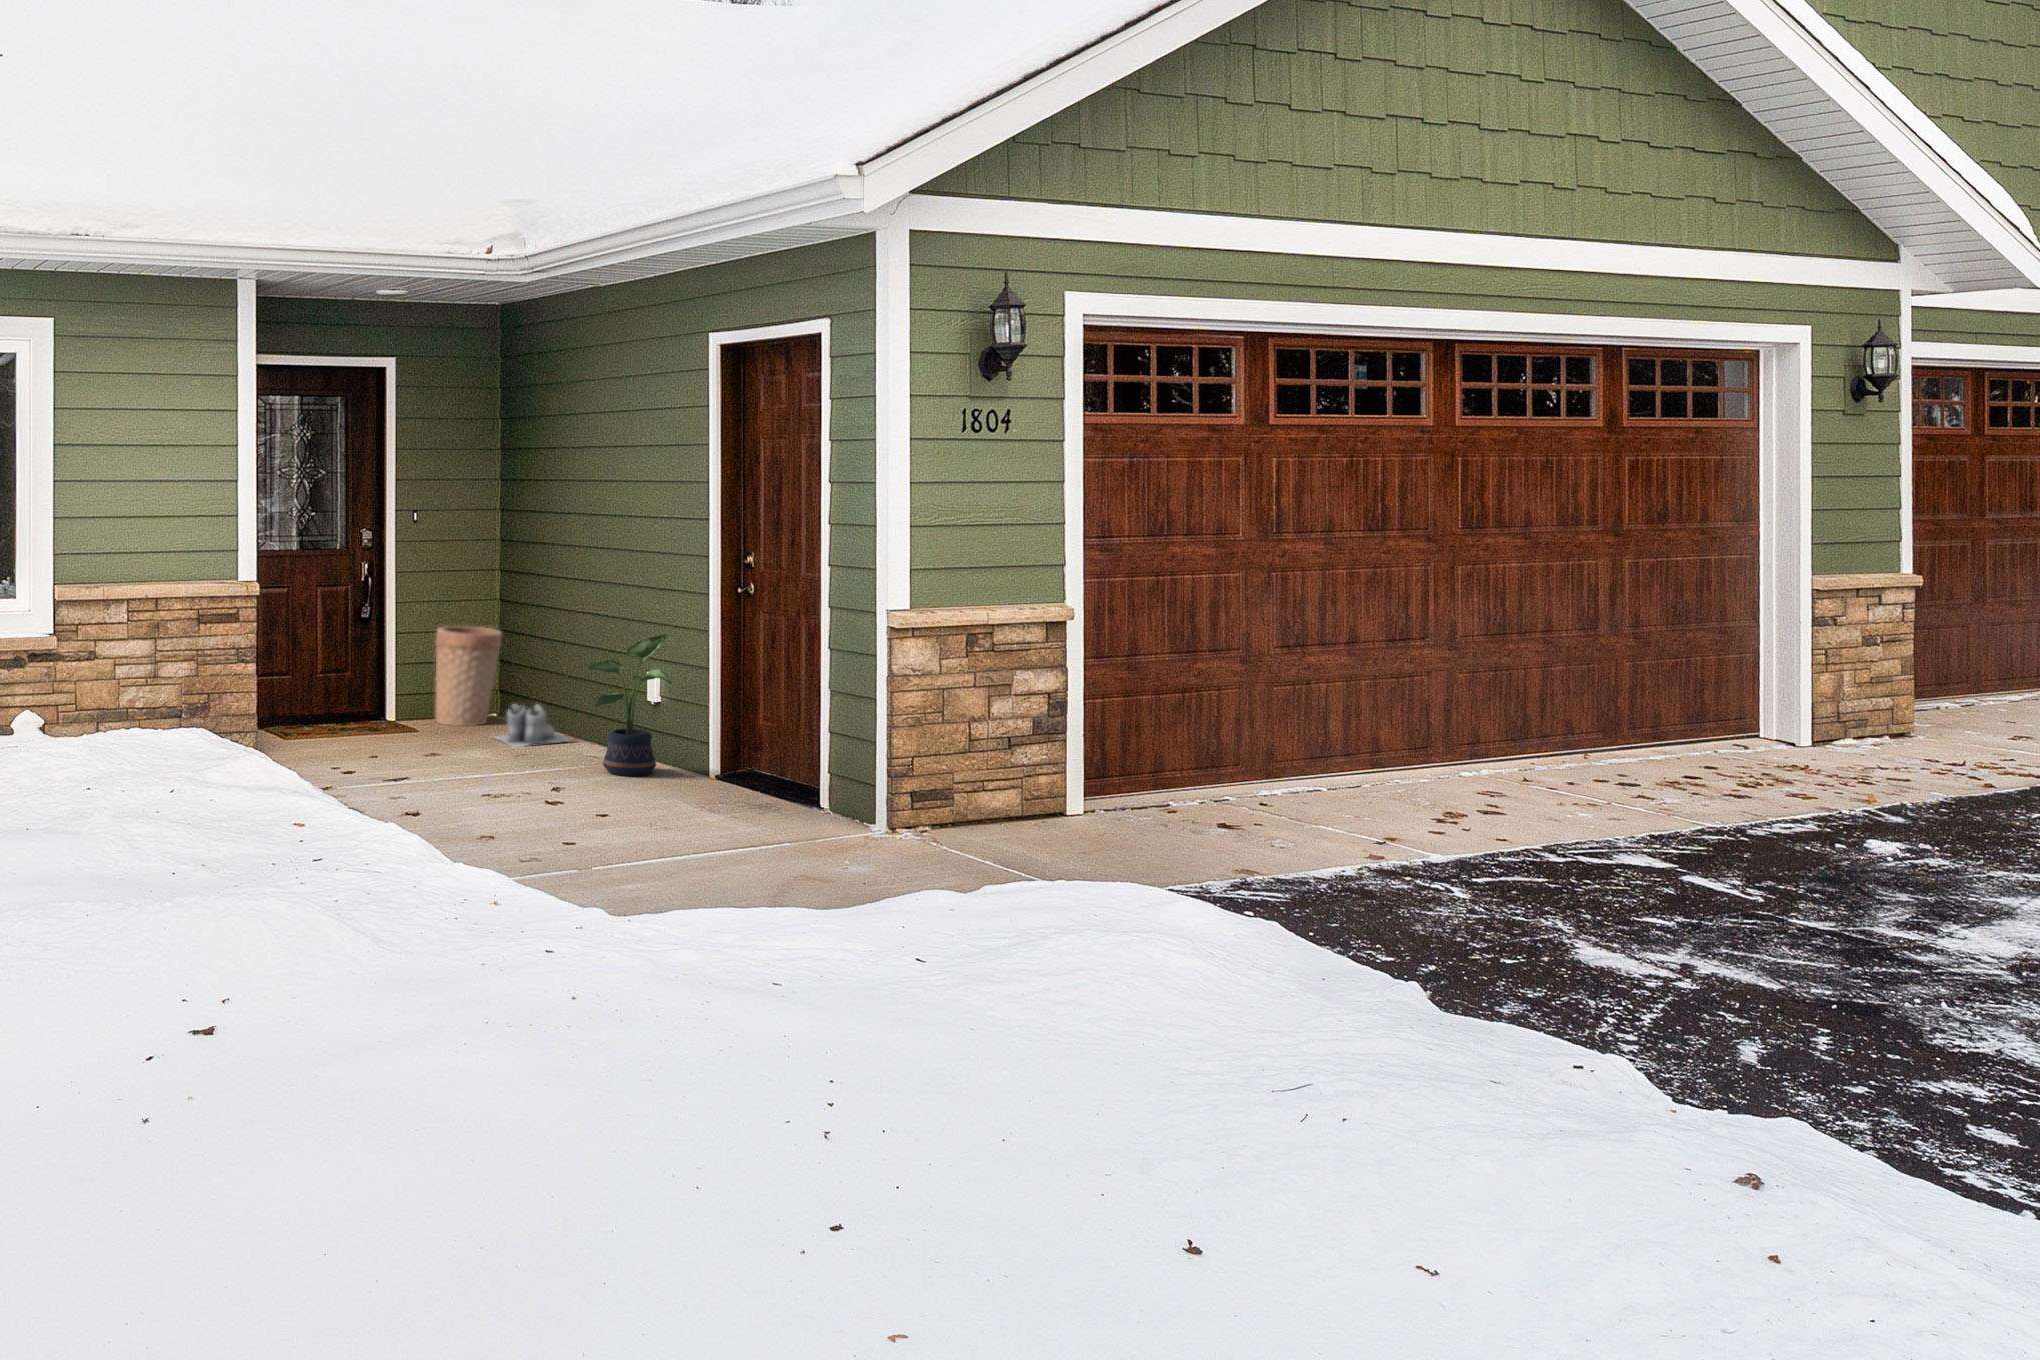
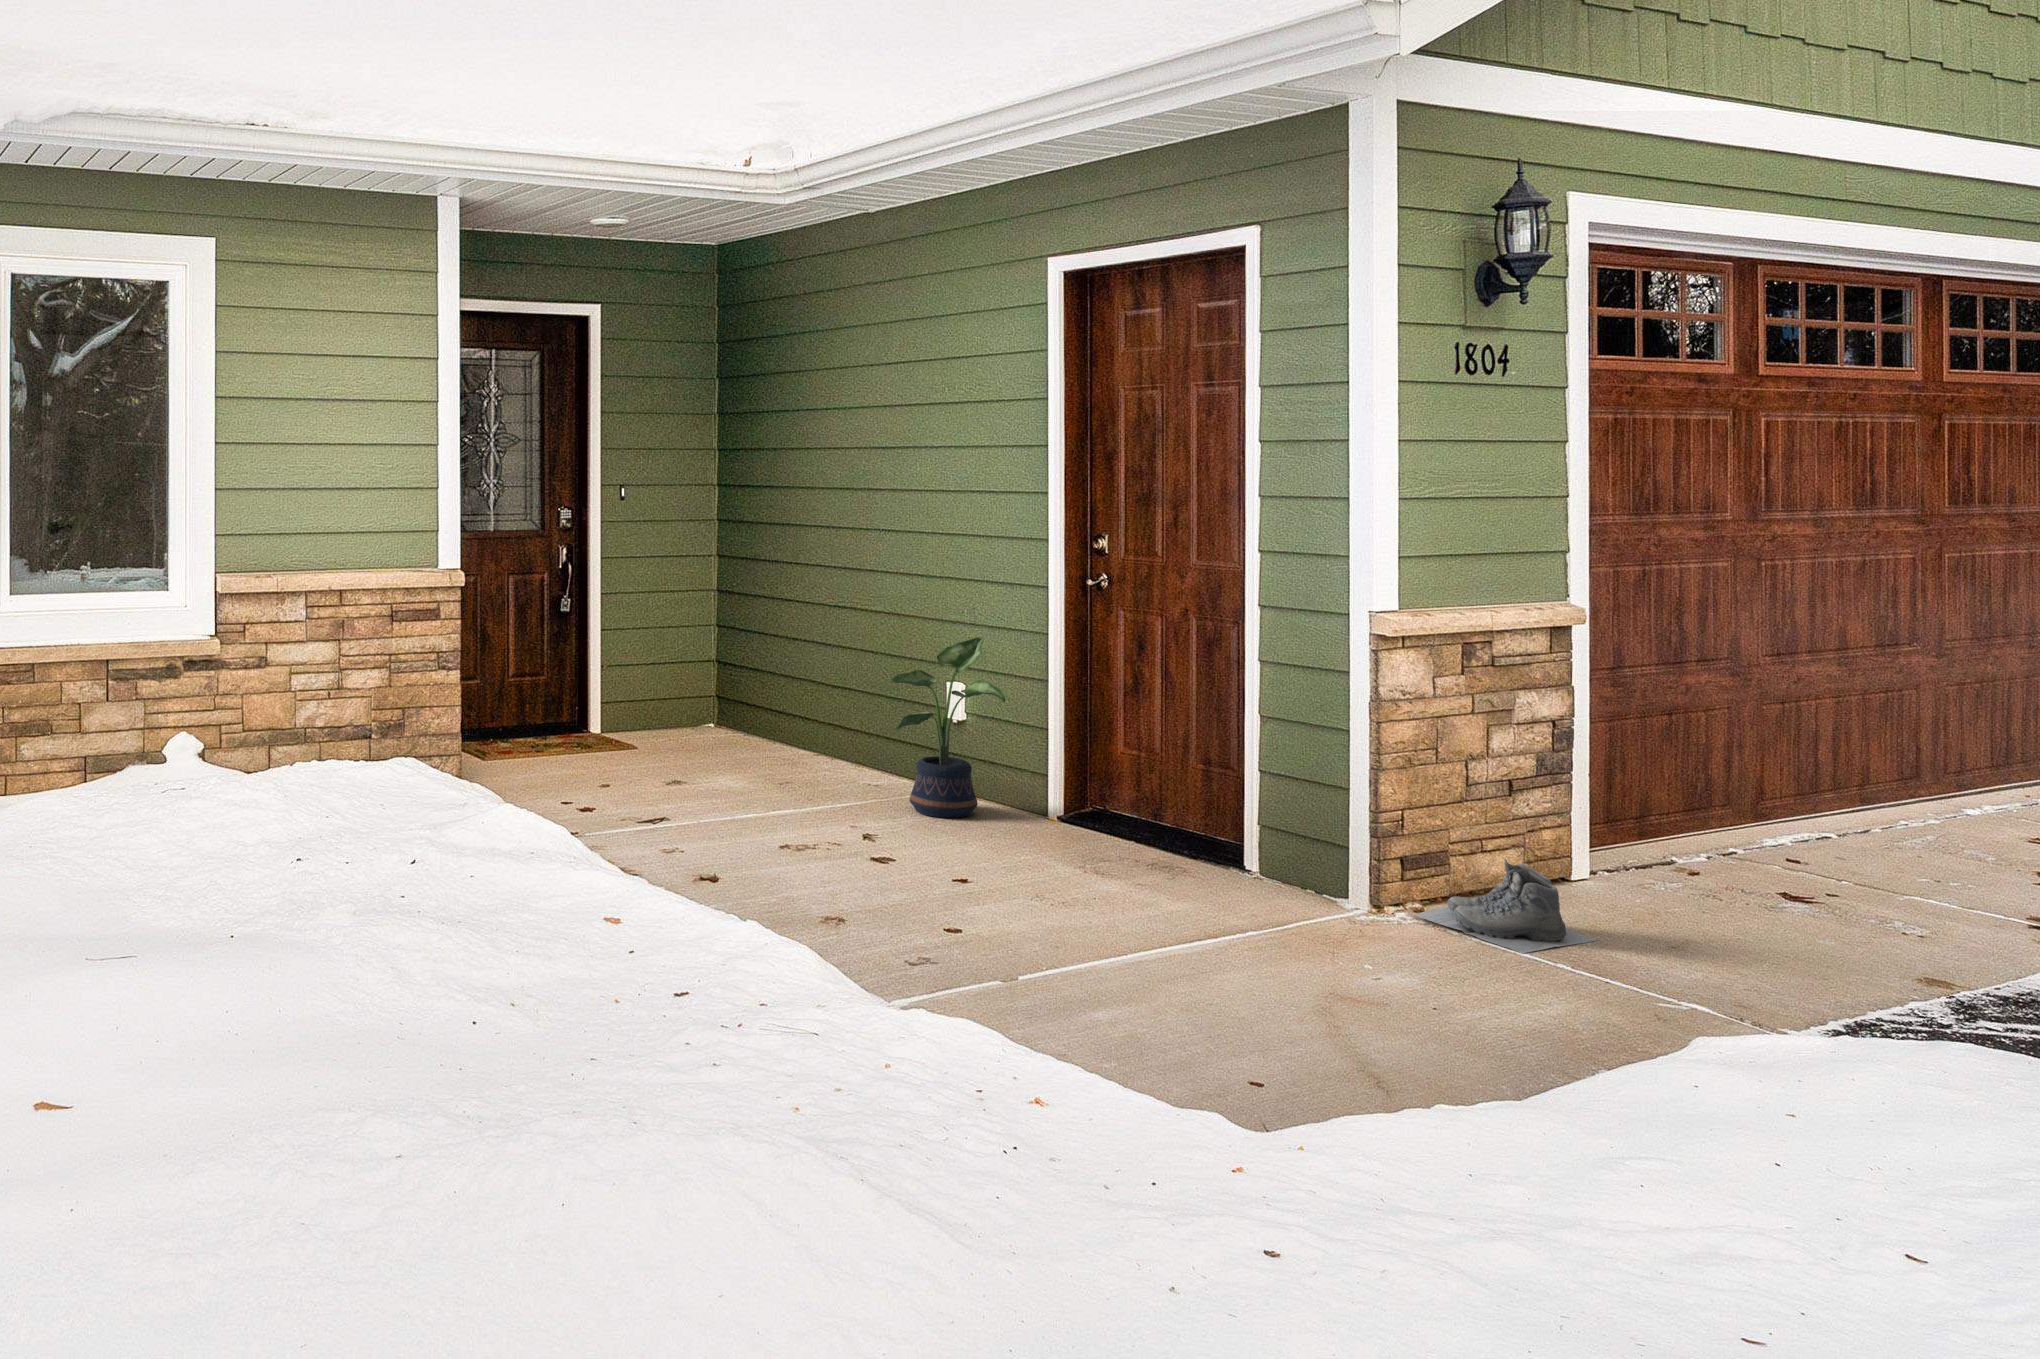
basket: present [435,626,502,726] -> none [651,625,730,743]
boots: present [494,704,571,747] -> present [1413,859,1596,954]

